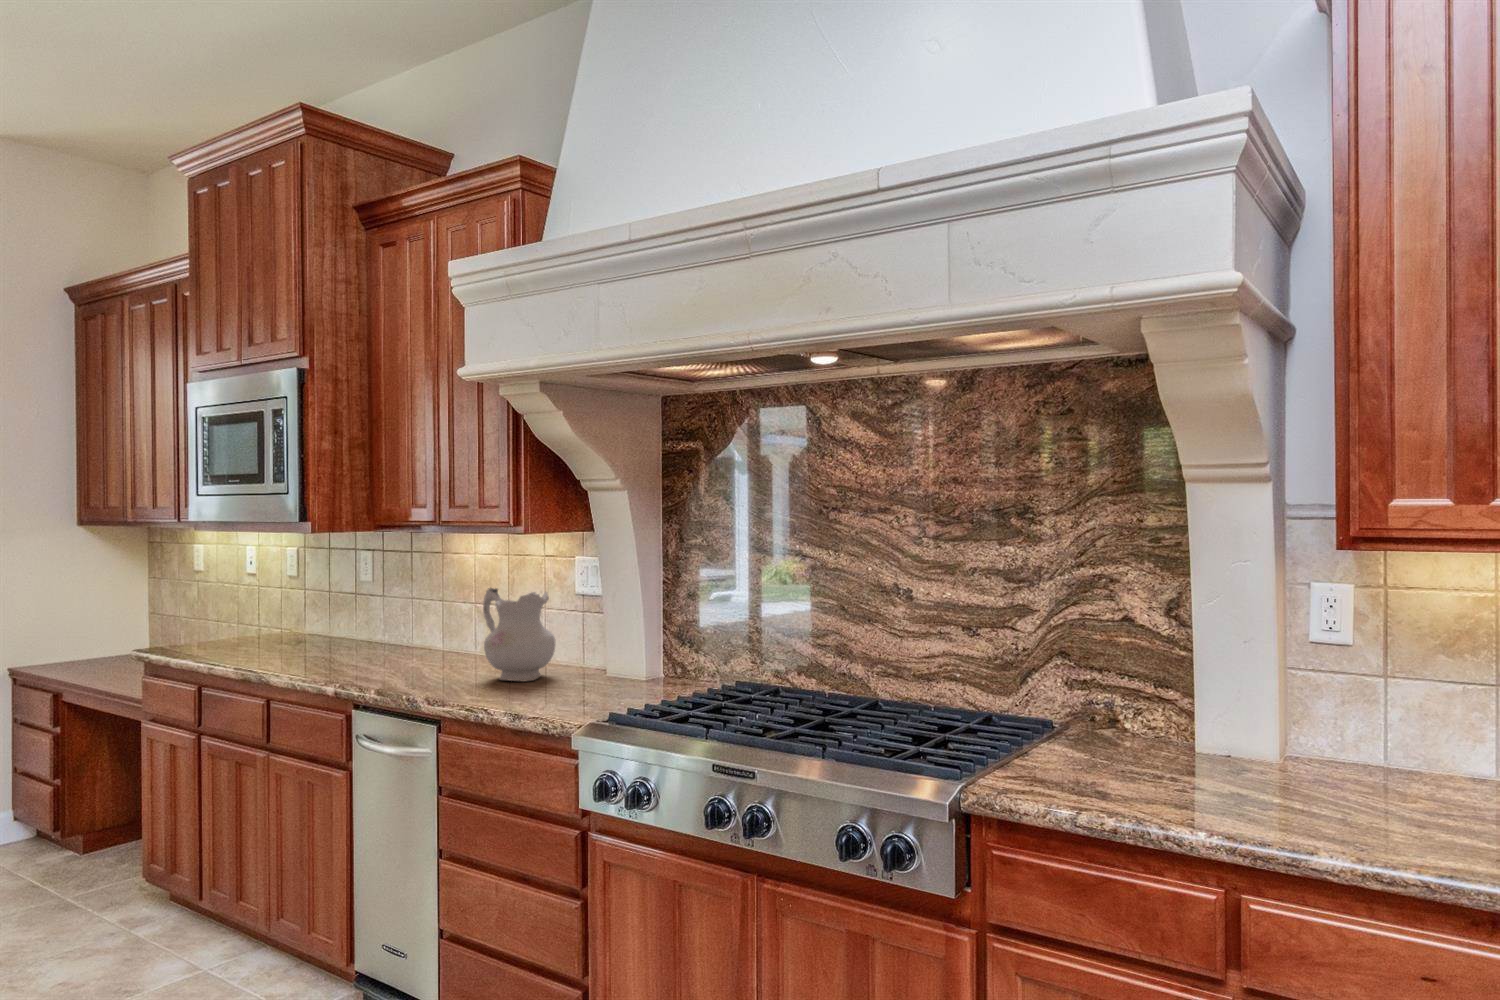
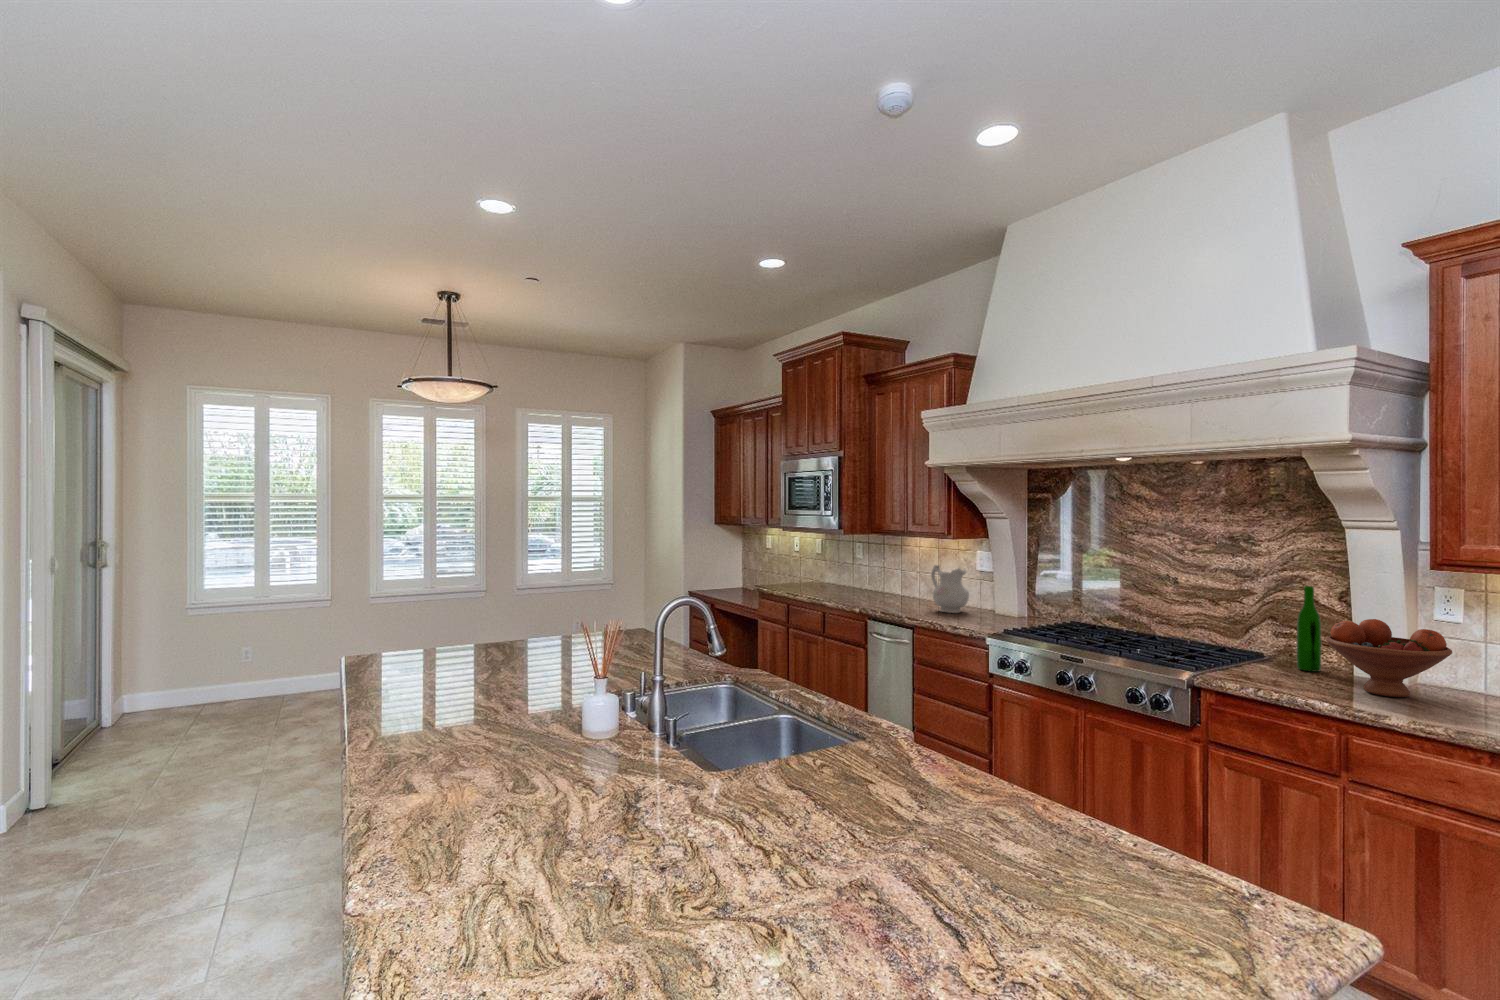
wine bottle: none [1109,593,1147,752] -> present [1296,586,1321,672]
fruit bowl: none [1166,650,1364,797] -> present [1326,619,1452,697]

